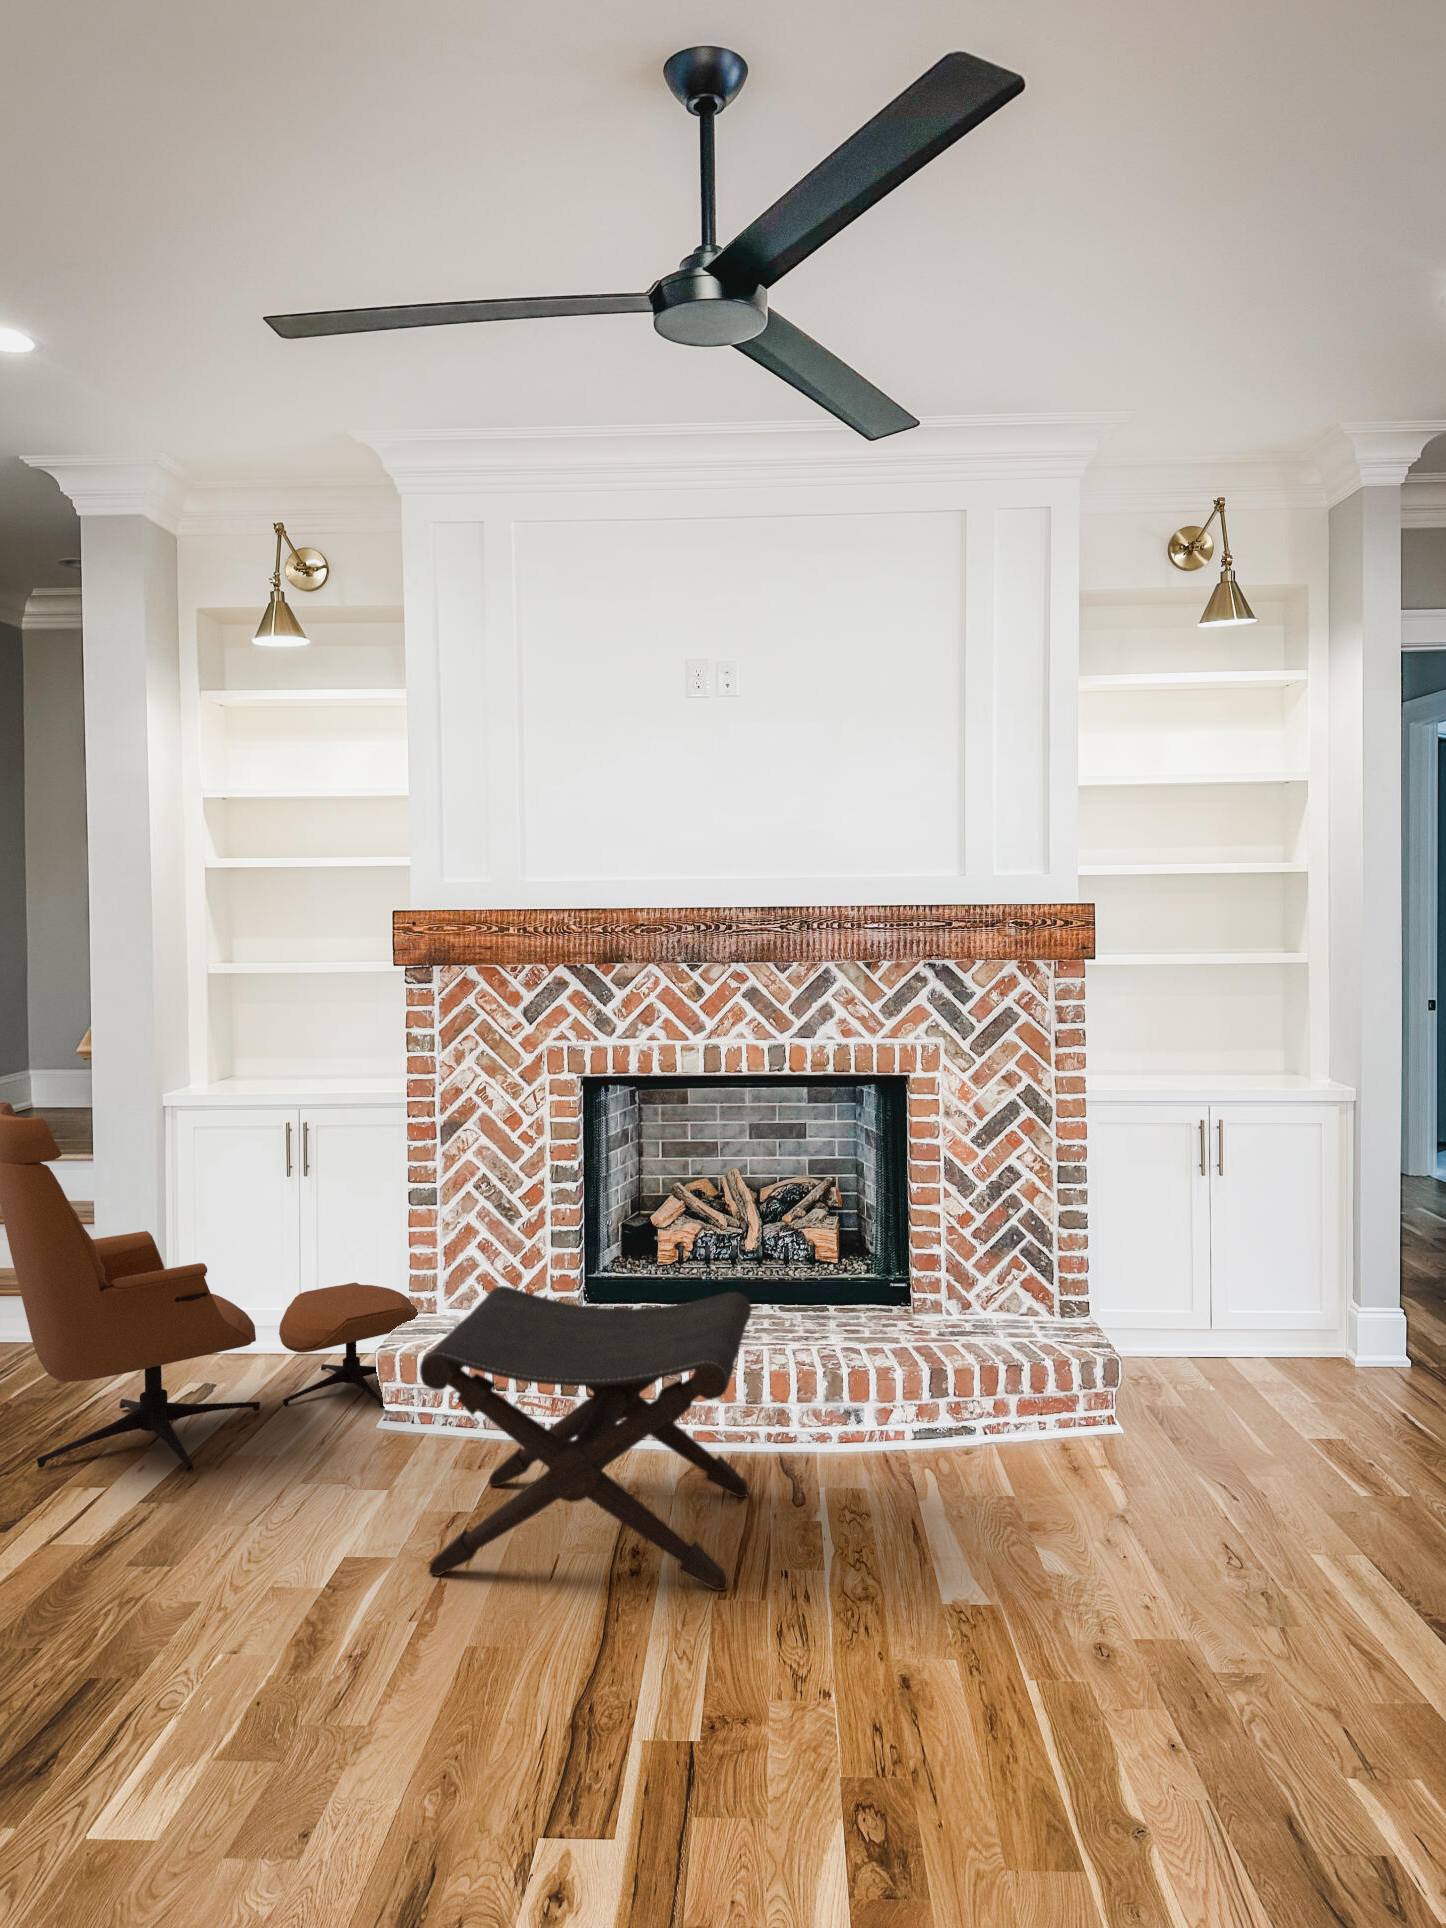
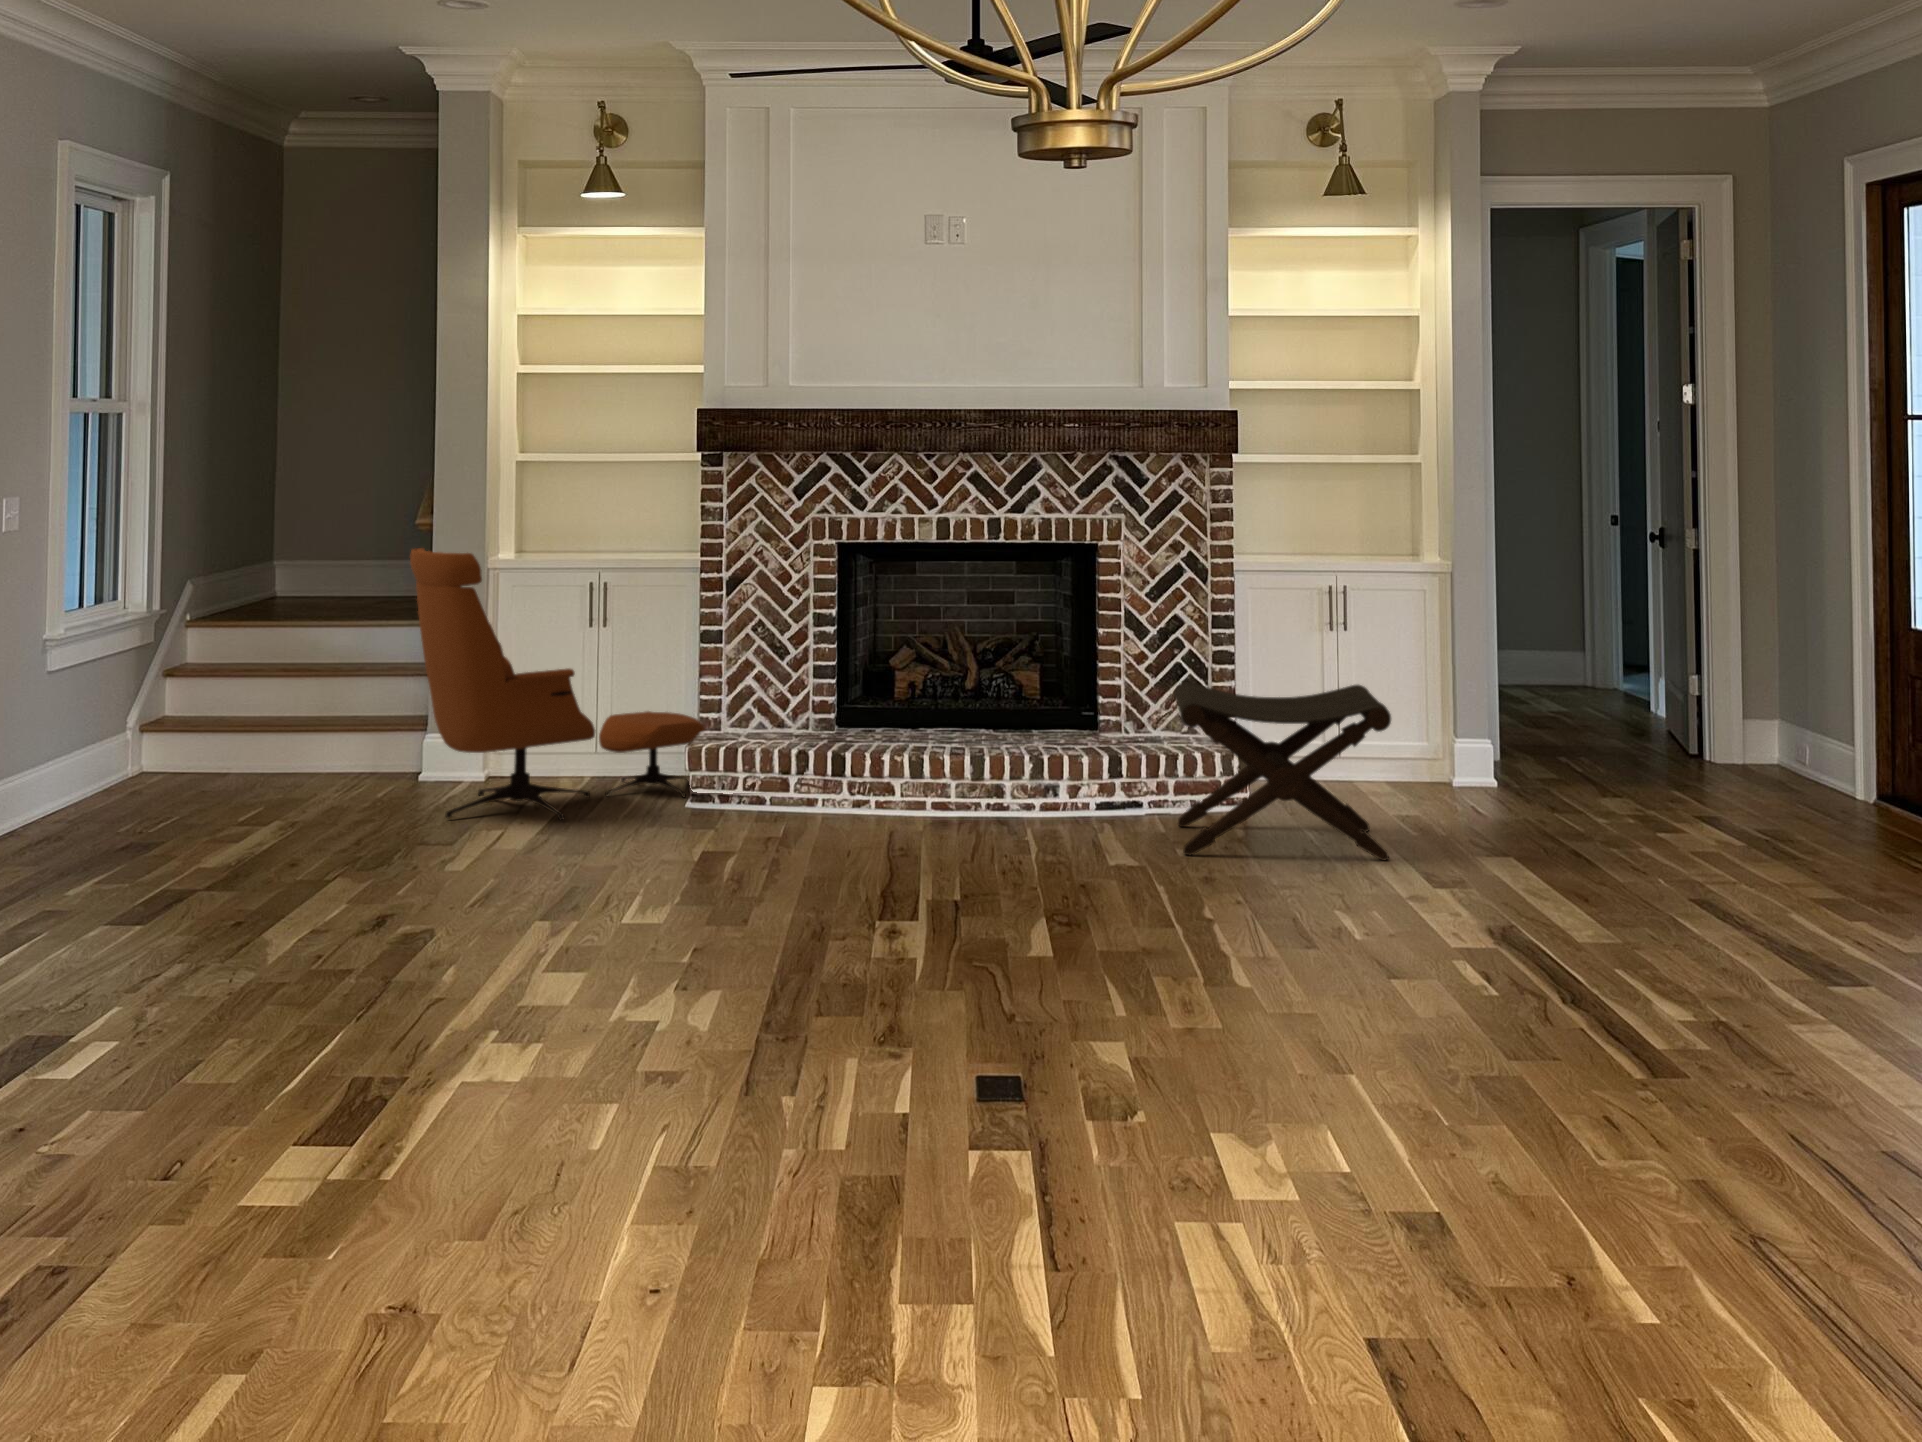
footstool: present [420,1286,751,1591] -> present [1174,682,1391,860]

